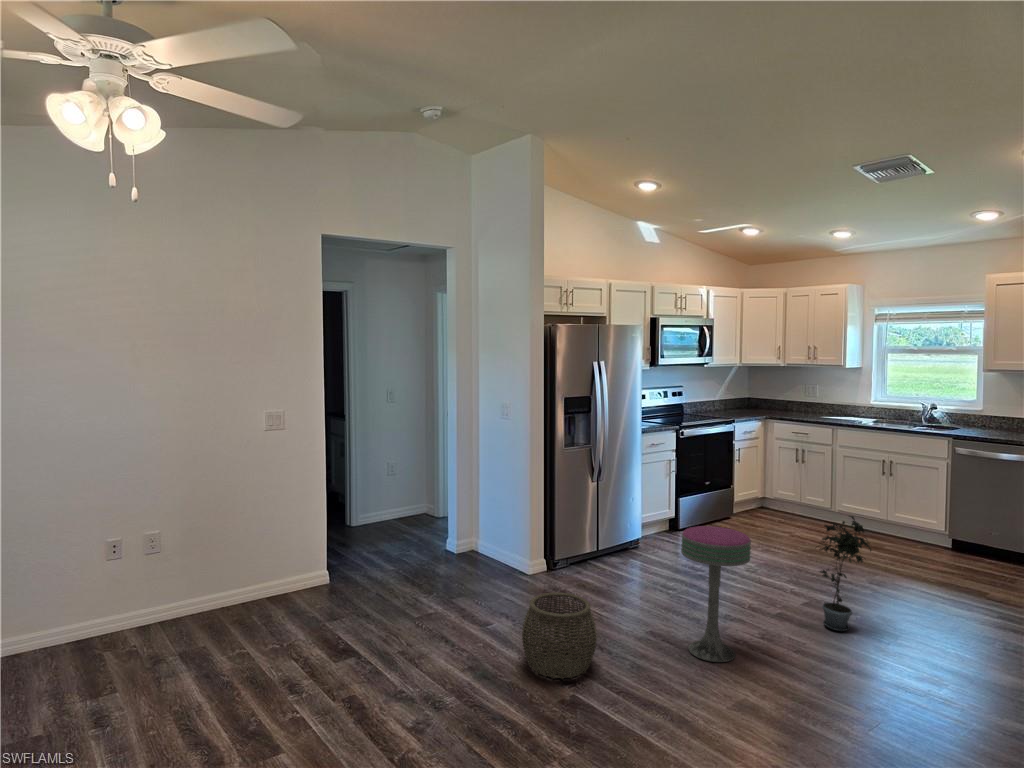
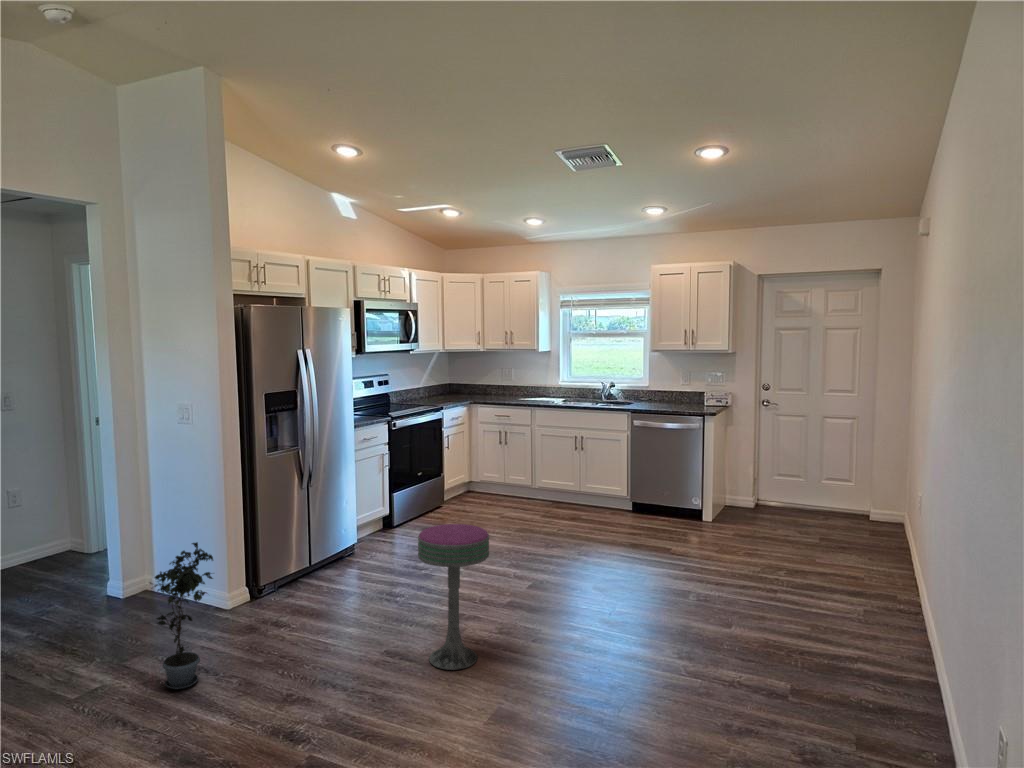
potted plant: present [820,516,871,631] -> present [150,542,213,689]
woven basket: present [522,593,597,679] -> none [235,629,332,739]

